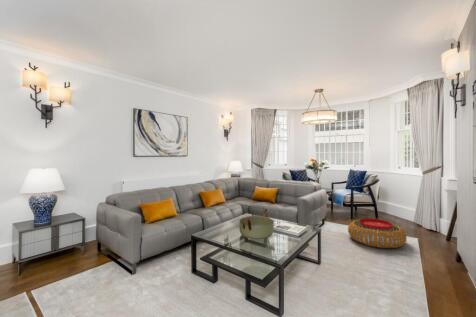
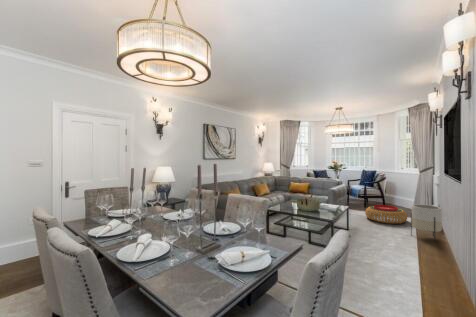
planter: none [413,224,463,291] -> present [411,204,442,241]

